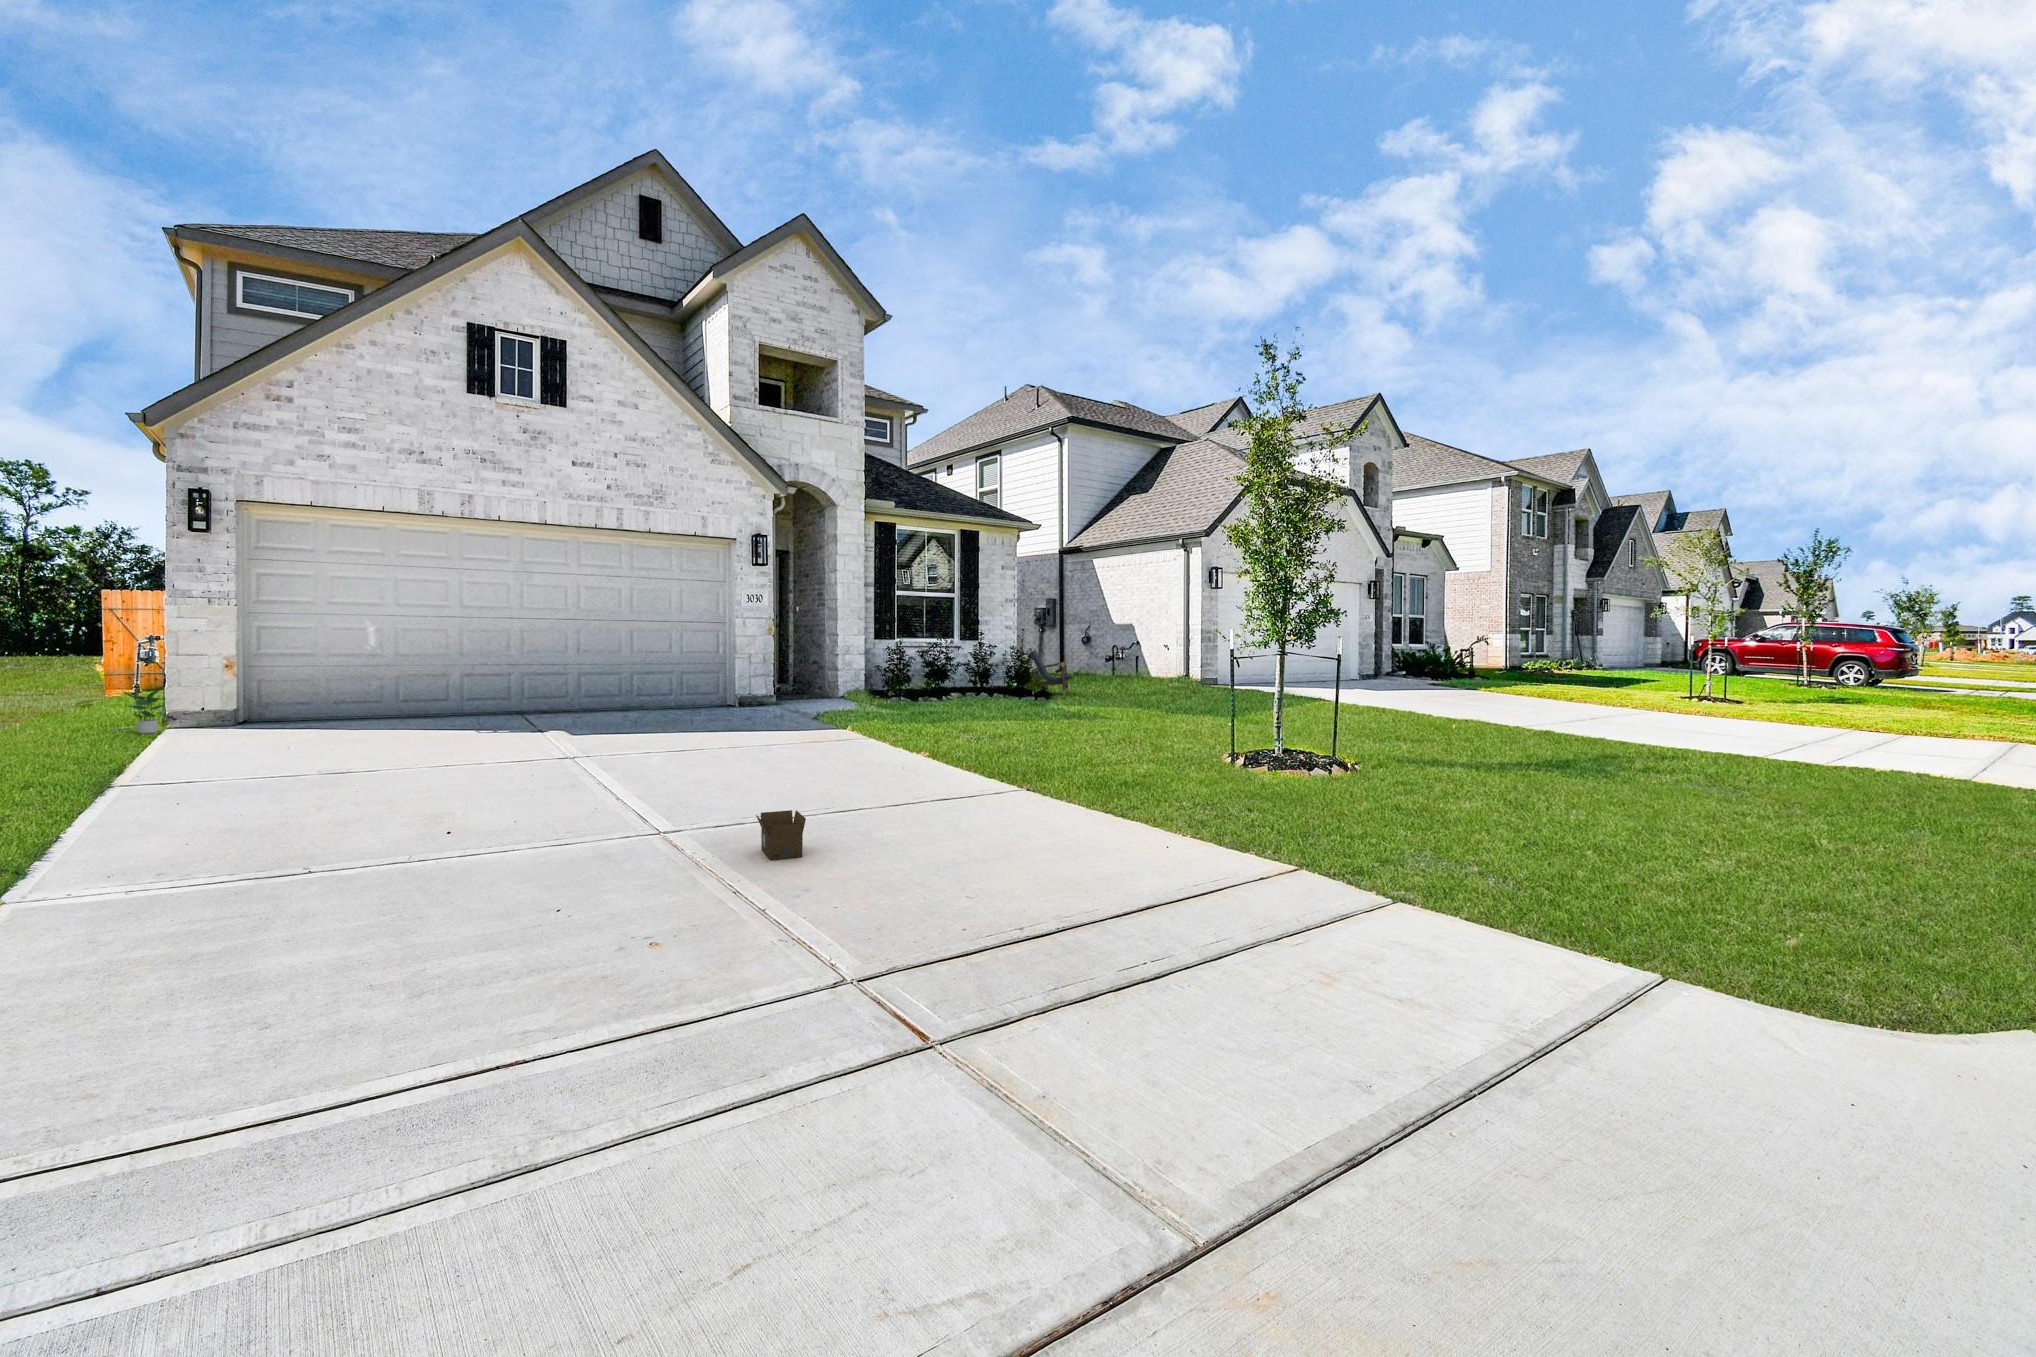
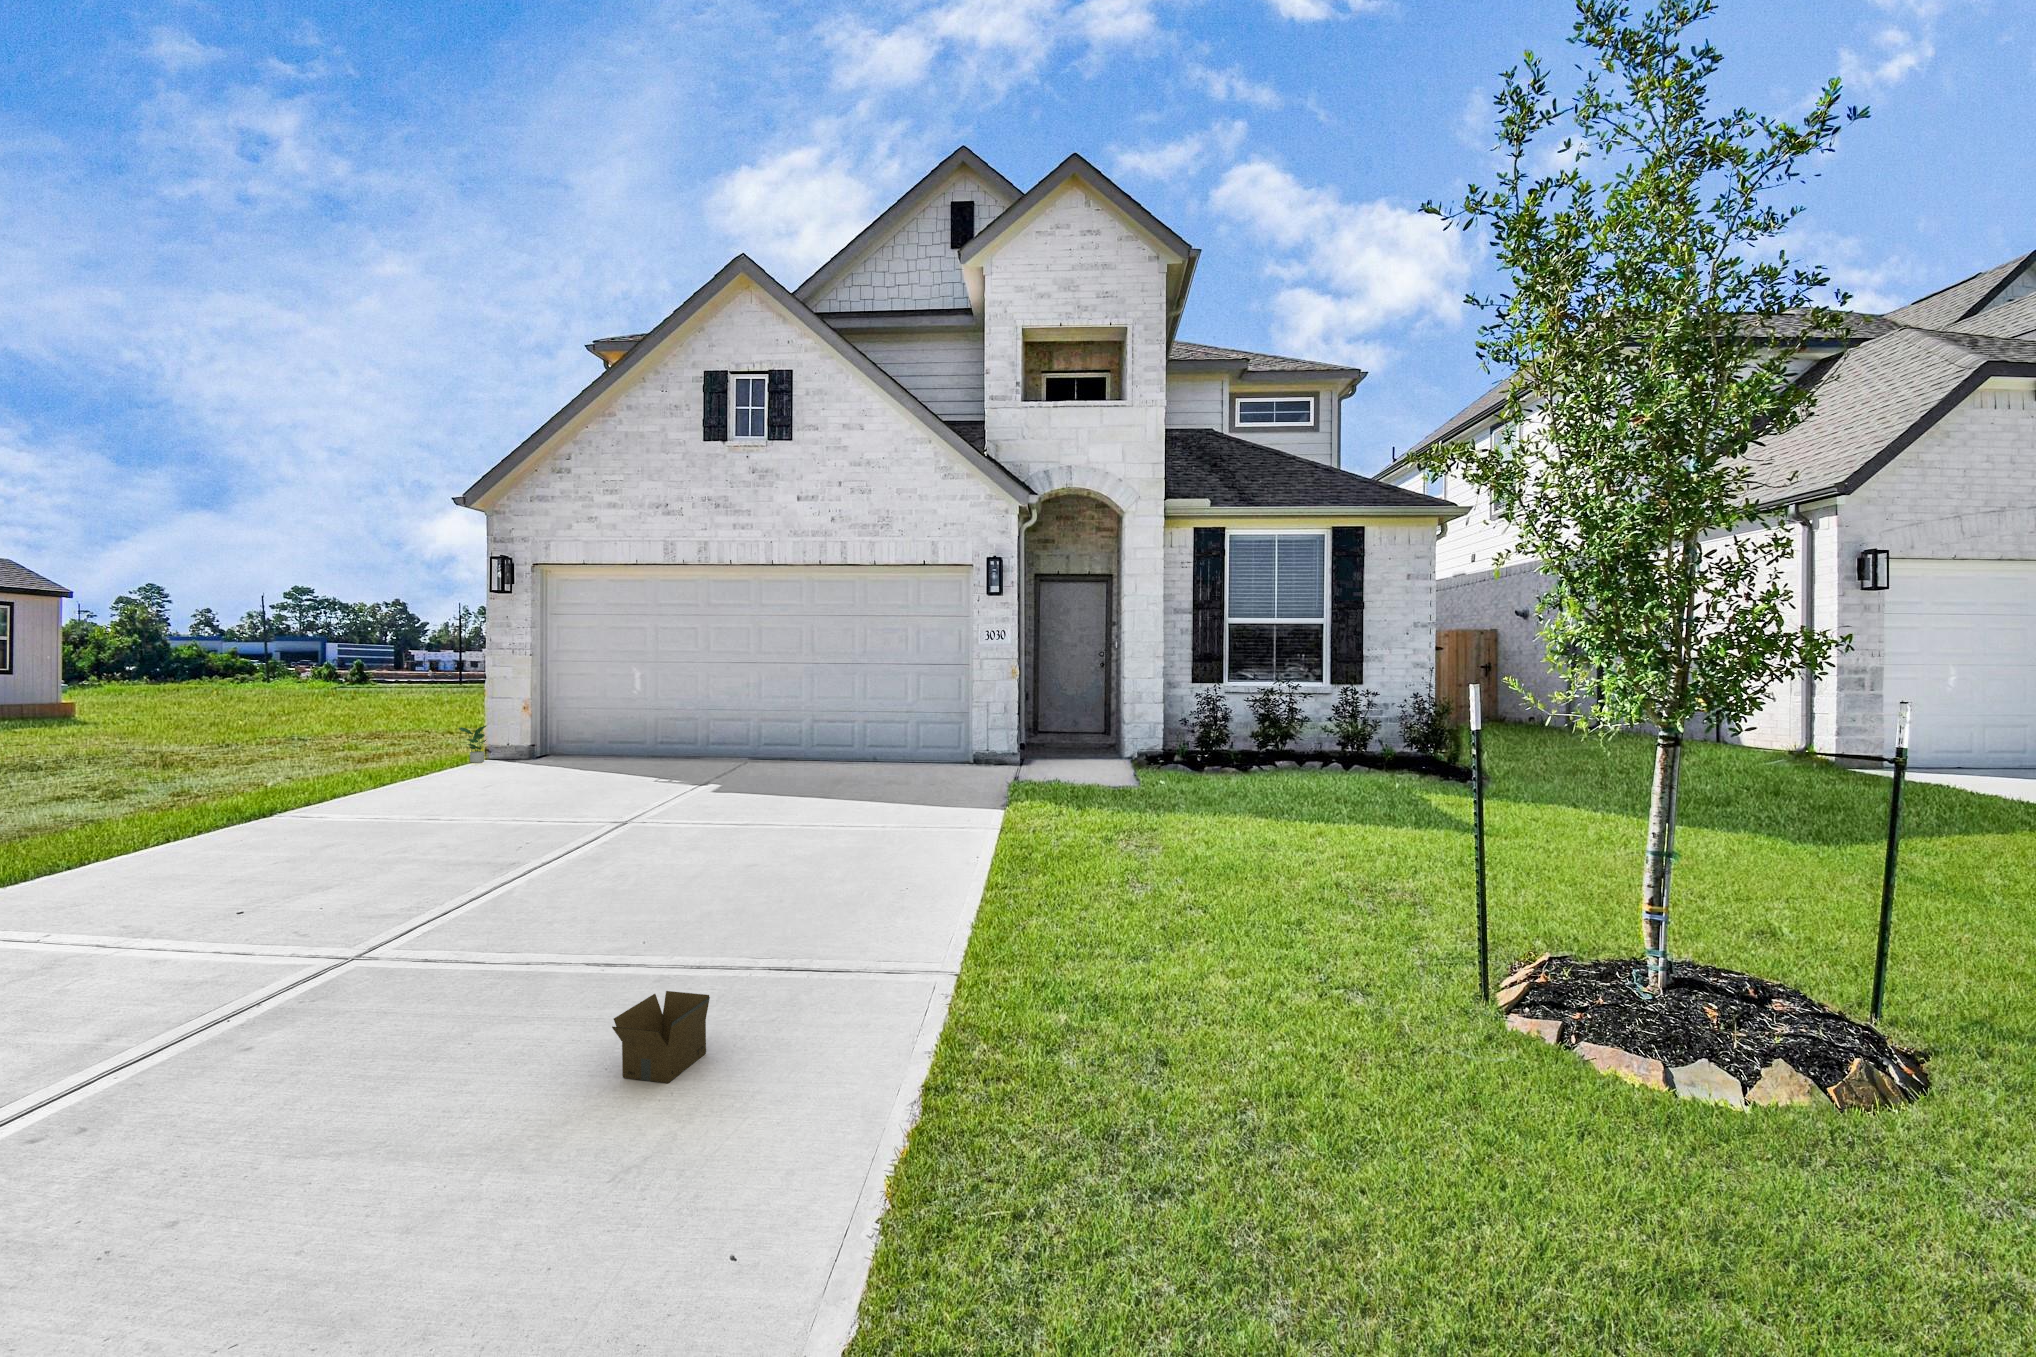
lounge chair: present [1030,651,1074,696] -> none [1406,702,1490,775]
cardboard box: present [756,810,806,860] -> present [612,991,710,1083]

